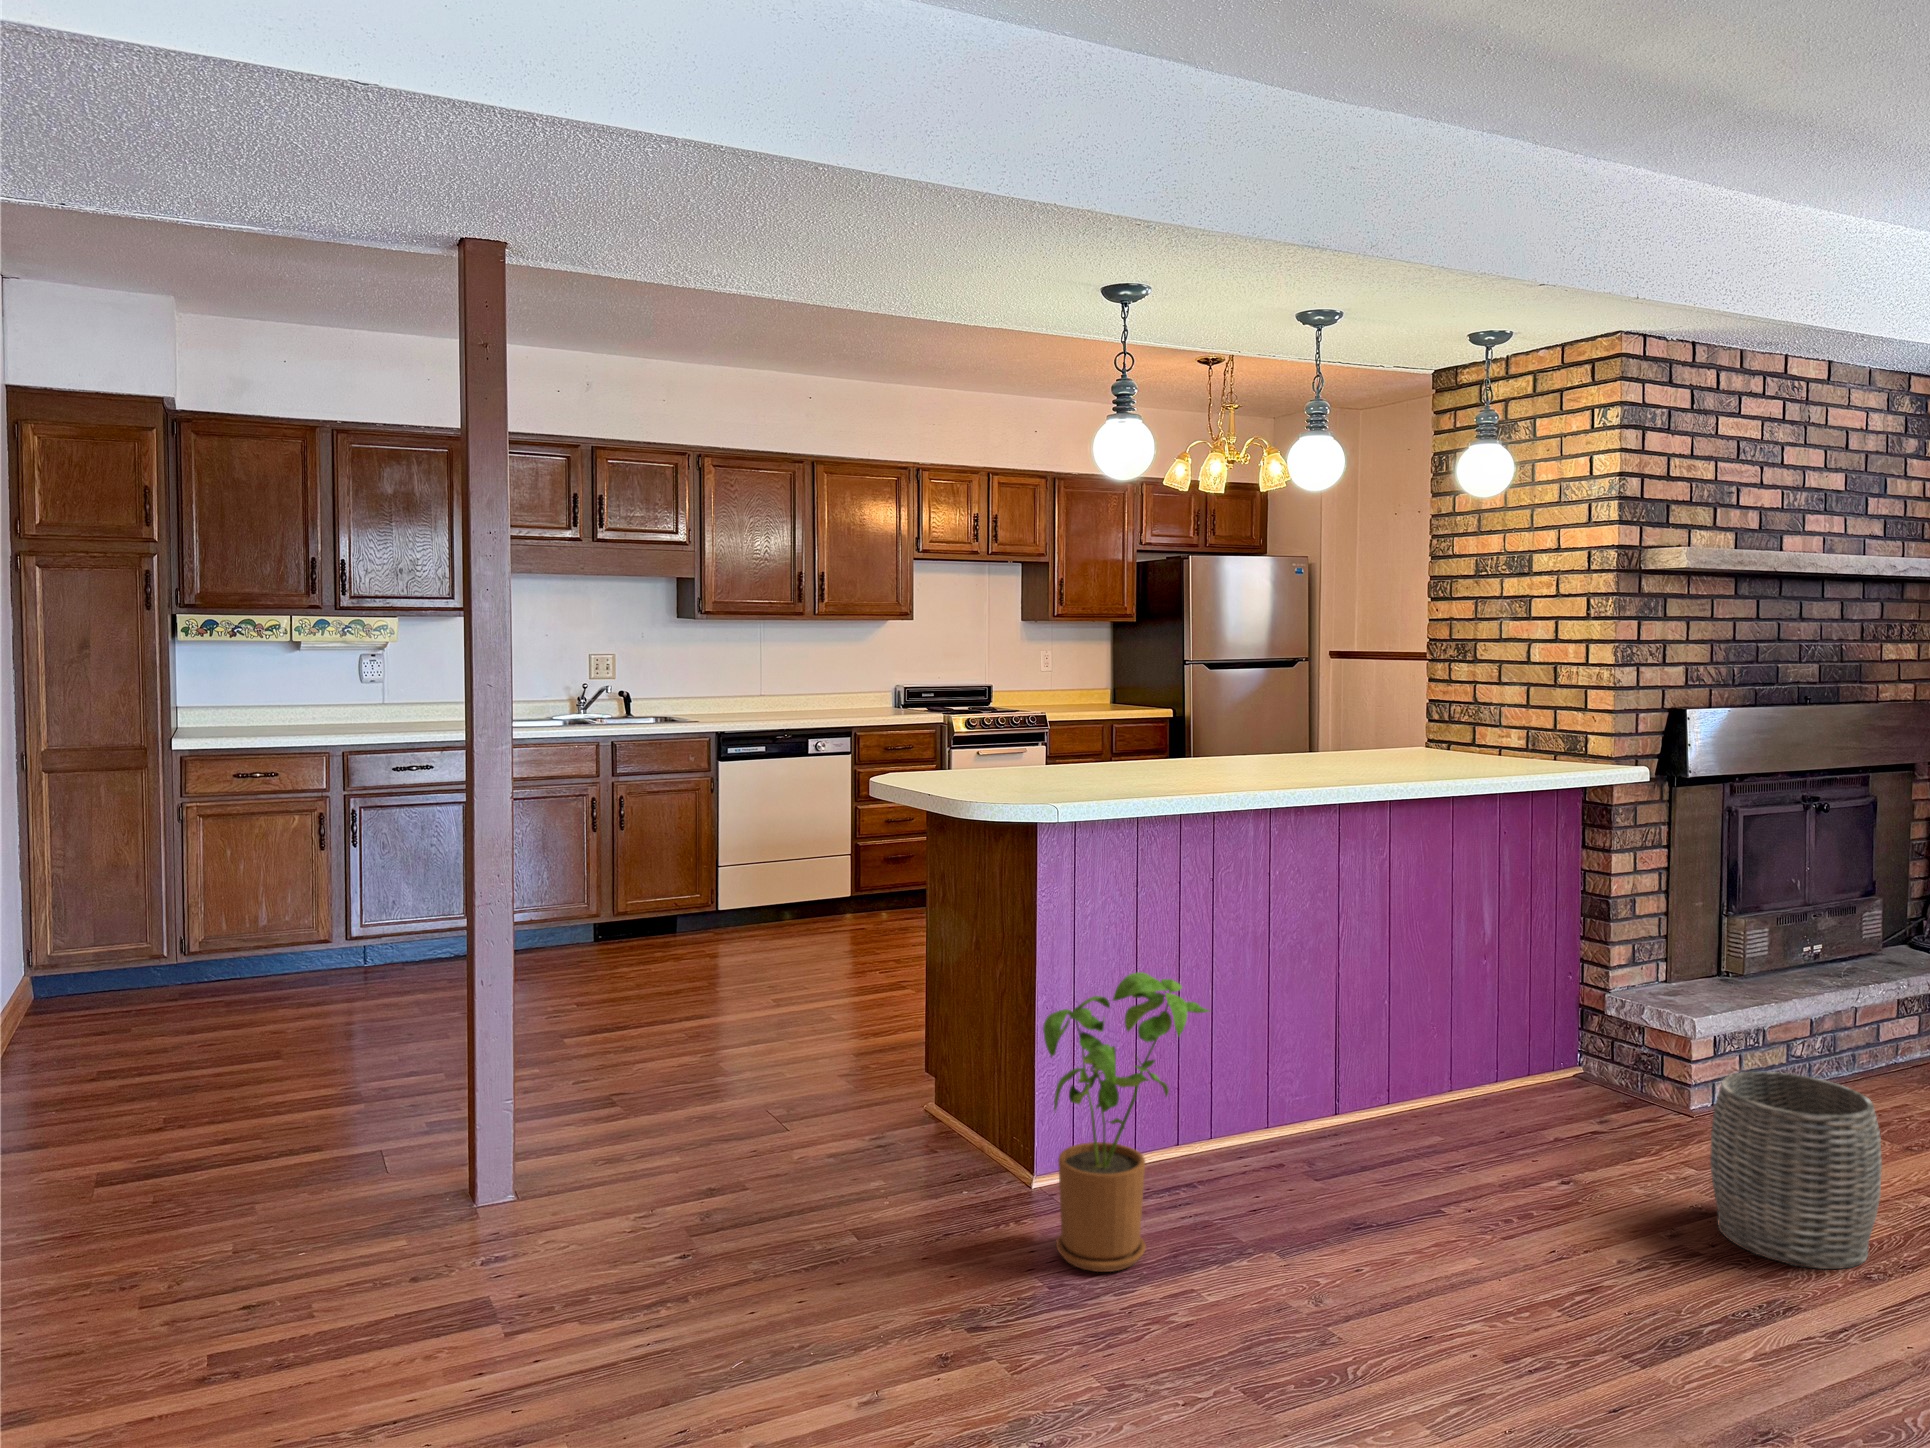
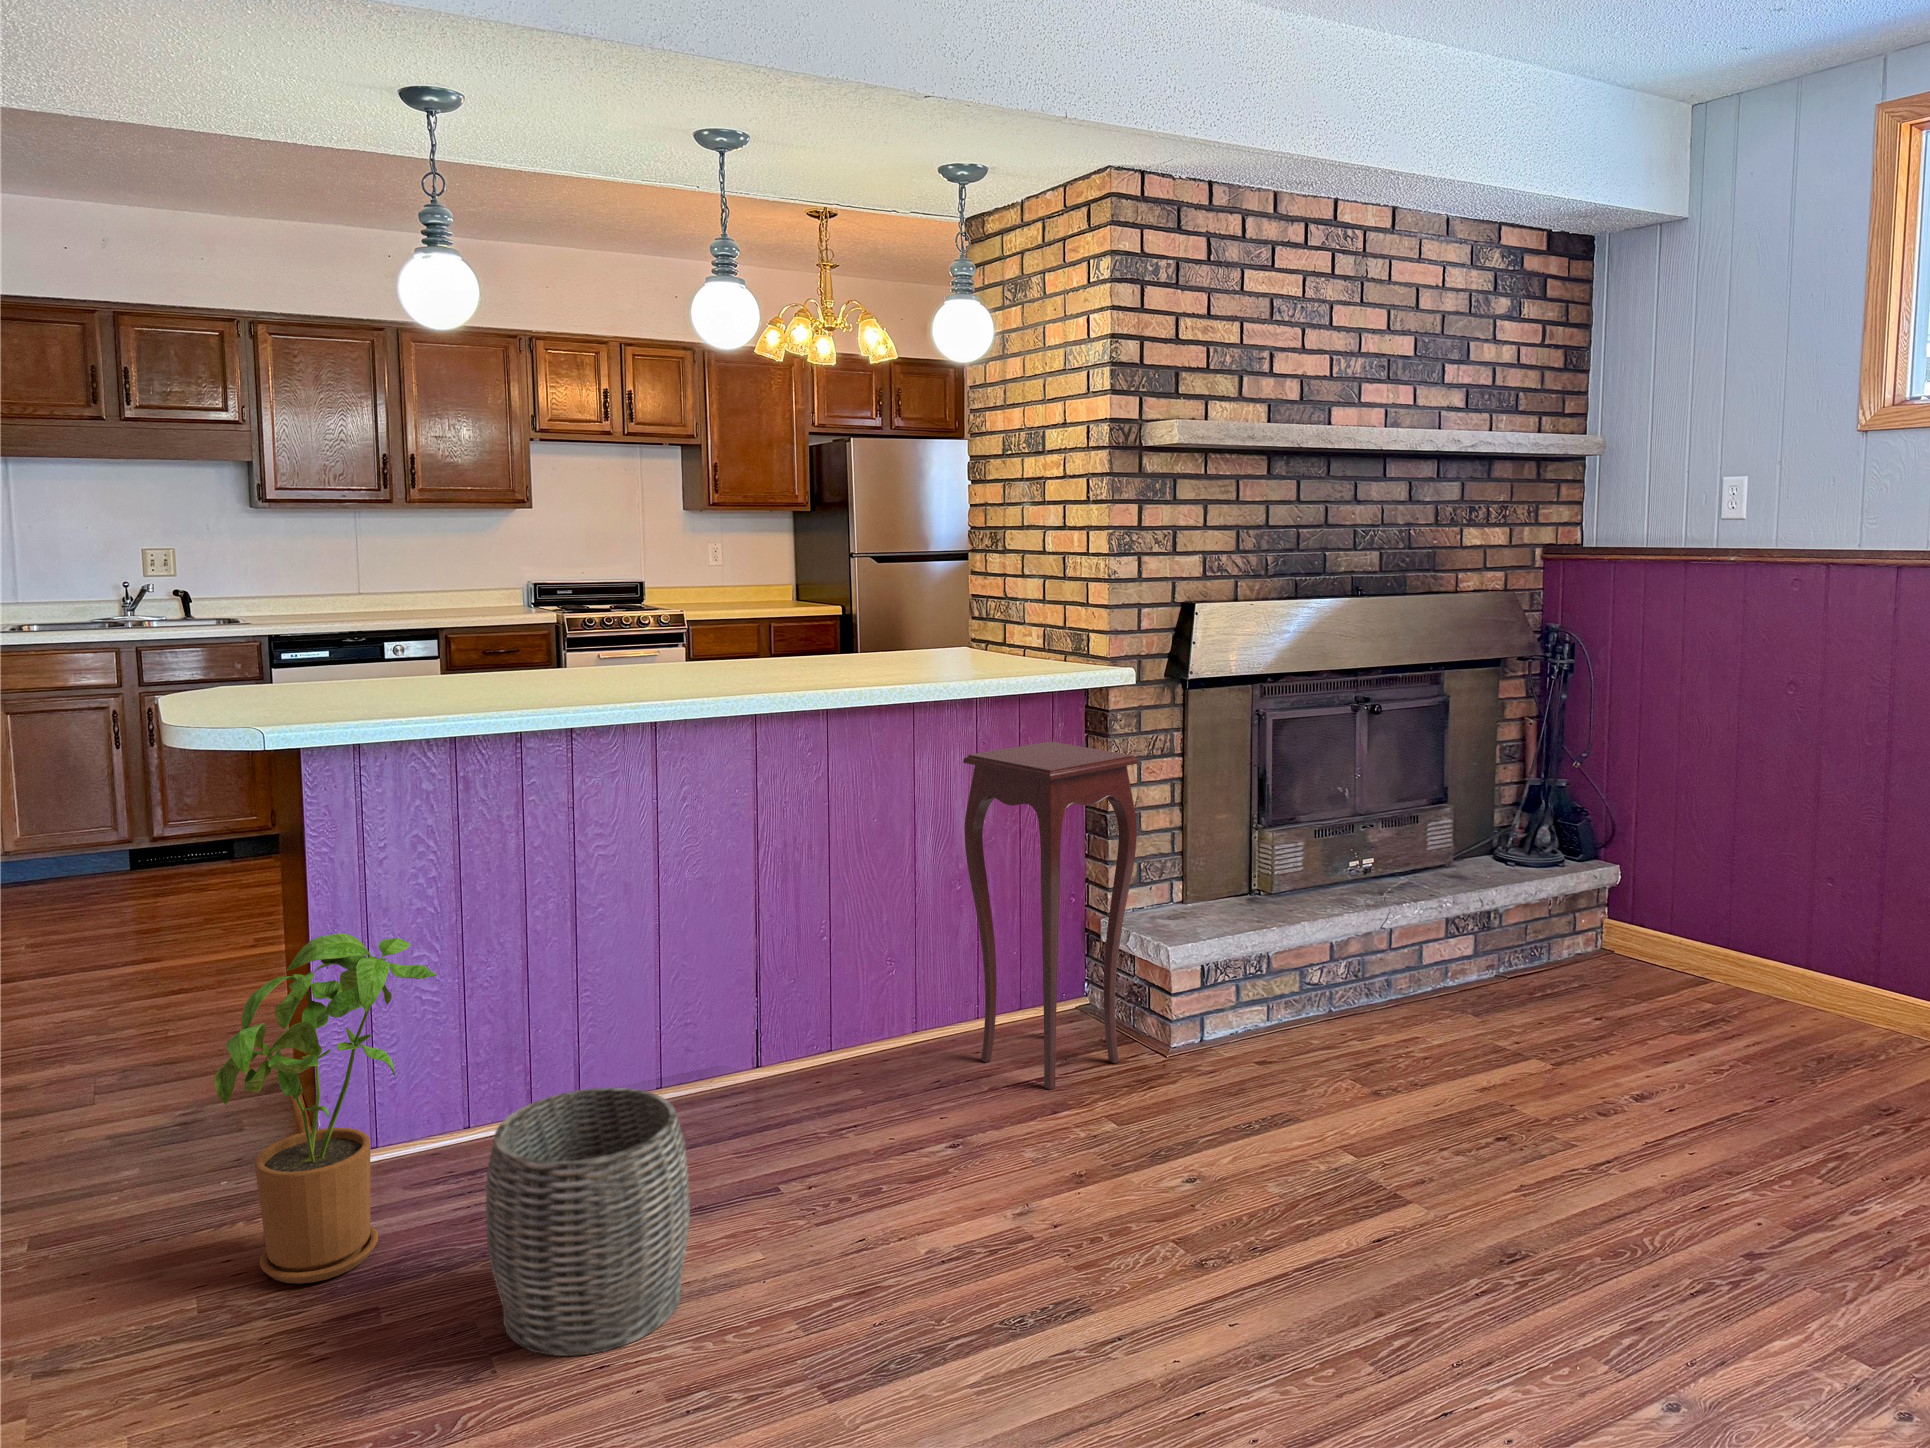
side table: none [1516,830,1674,1141] -> present [963,742,1138,1089]
woven basket: present [1710,1072,1882,1269] -> present [486,1088,690,1356]

